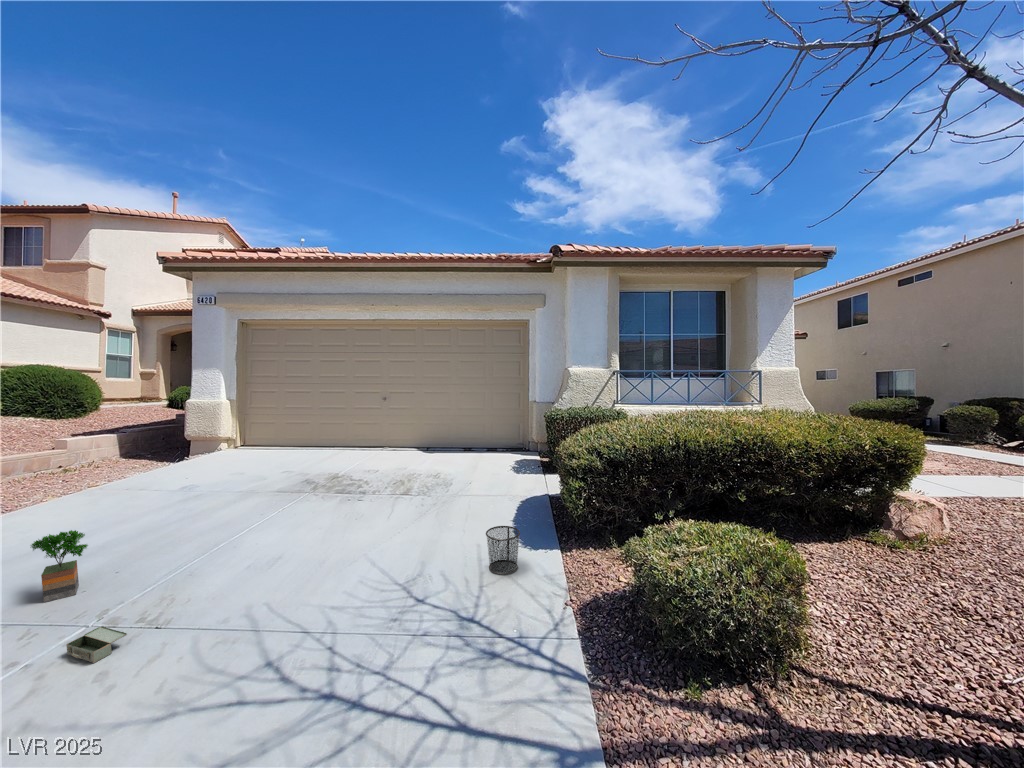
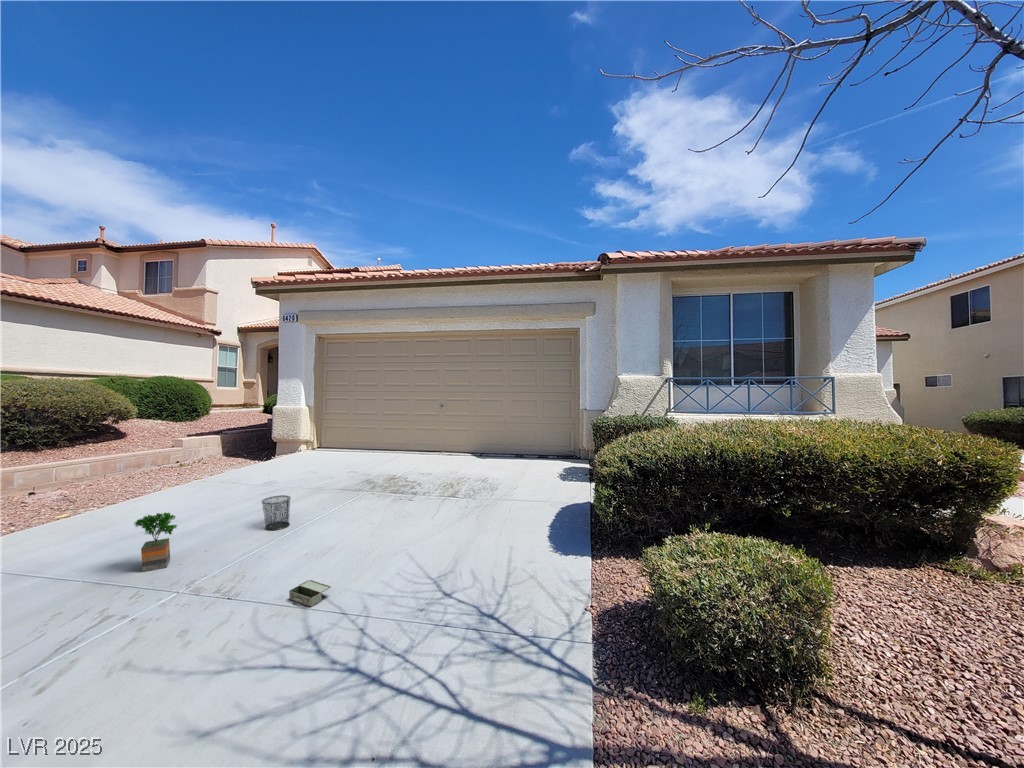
trash can: present [486,526,520,575] -> present [262,495,291,530]
toolbox: present [66,626,127,663] -> present [289,580,331,607]

